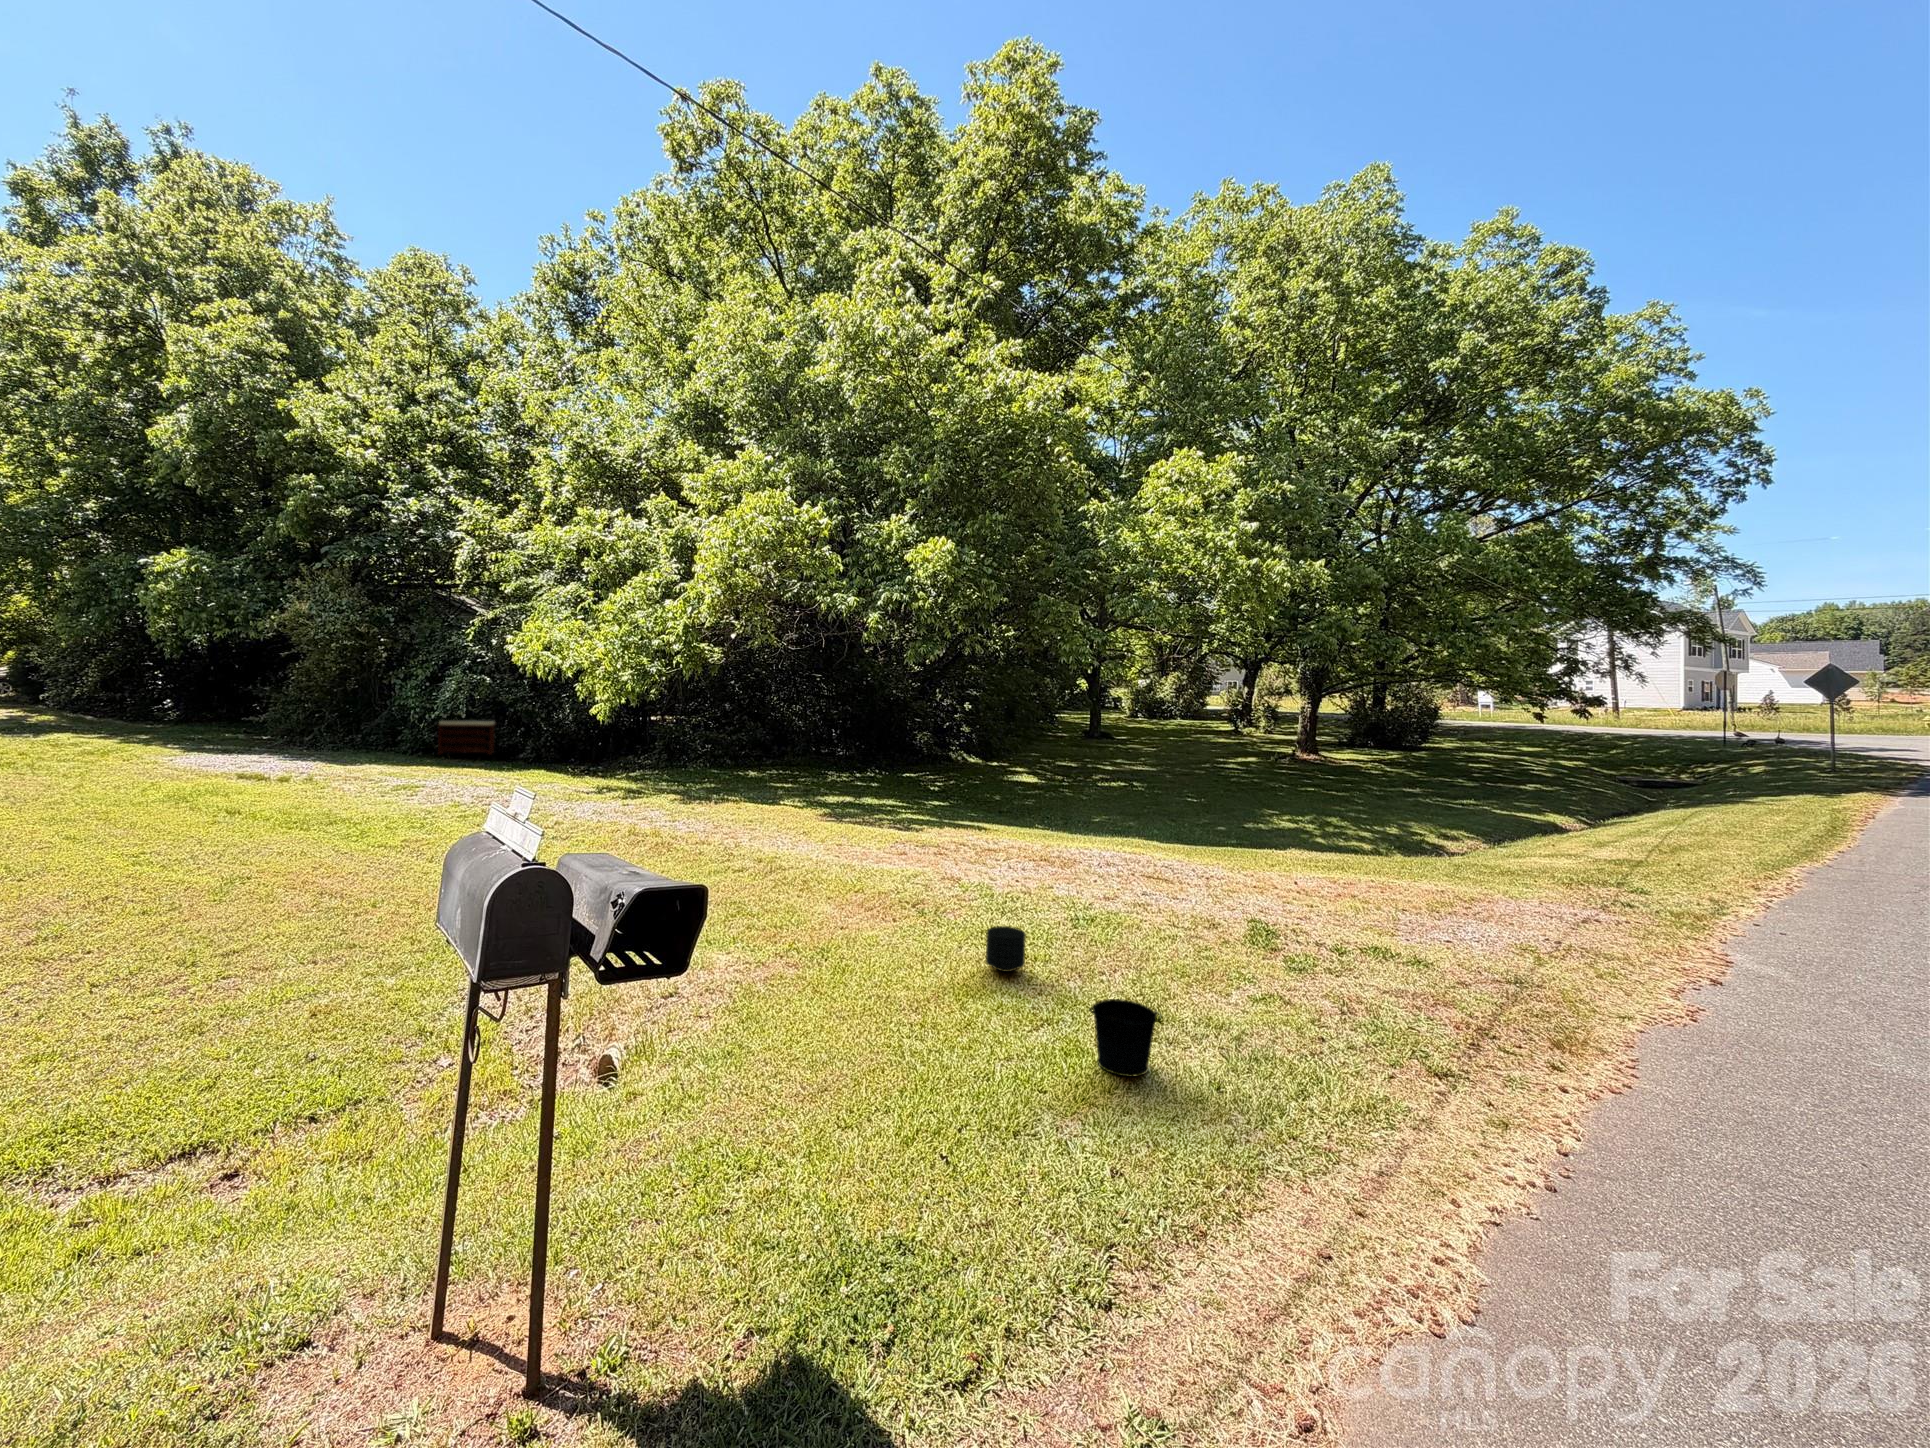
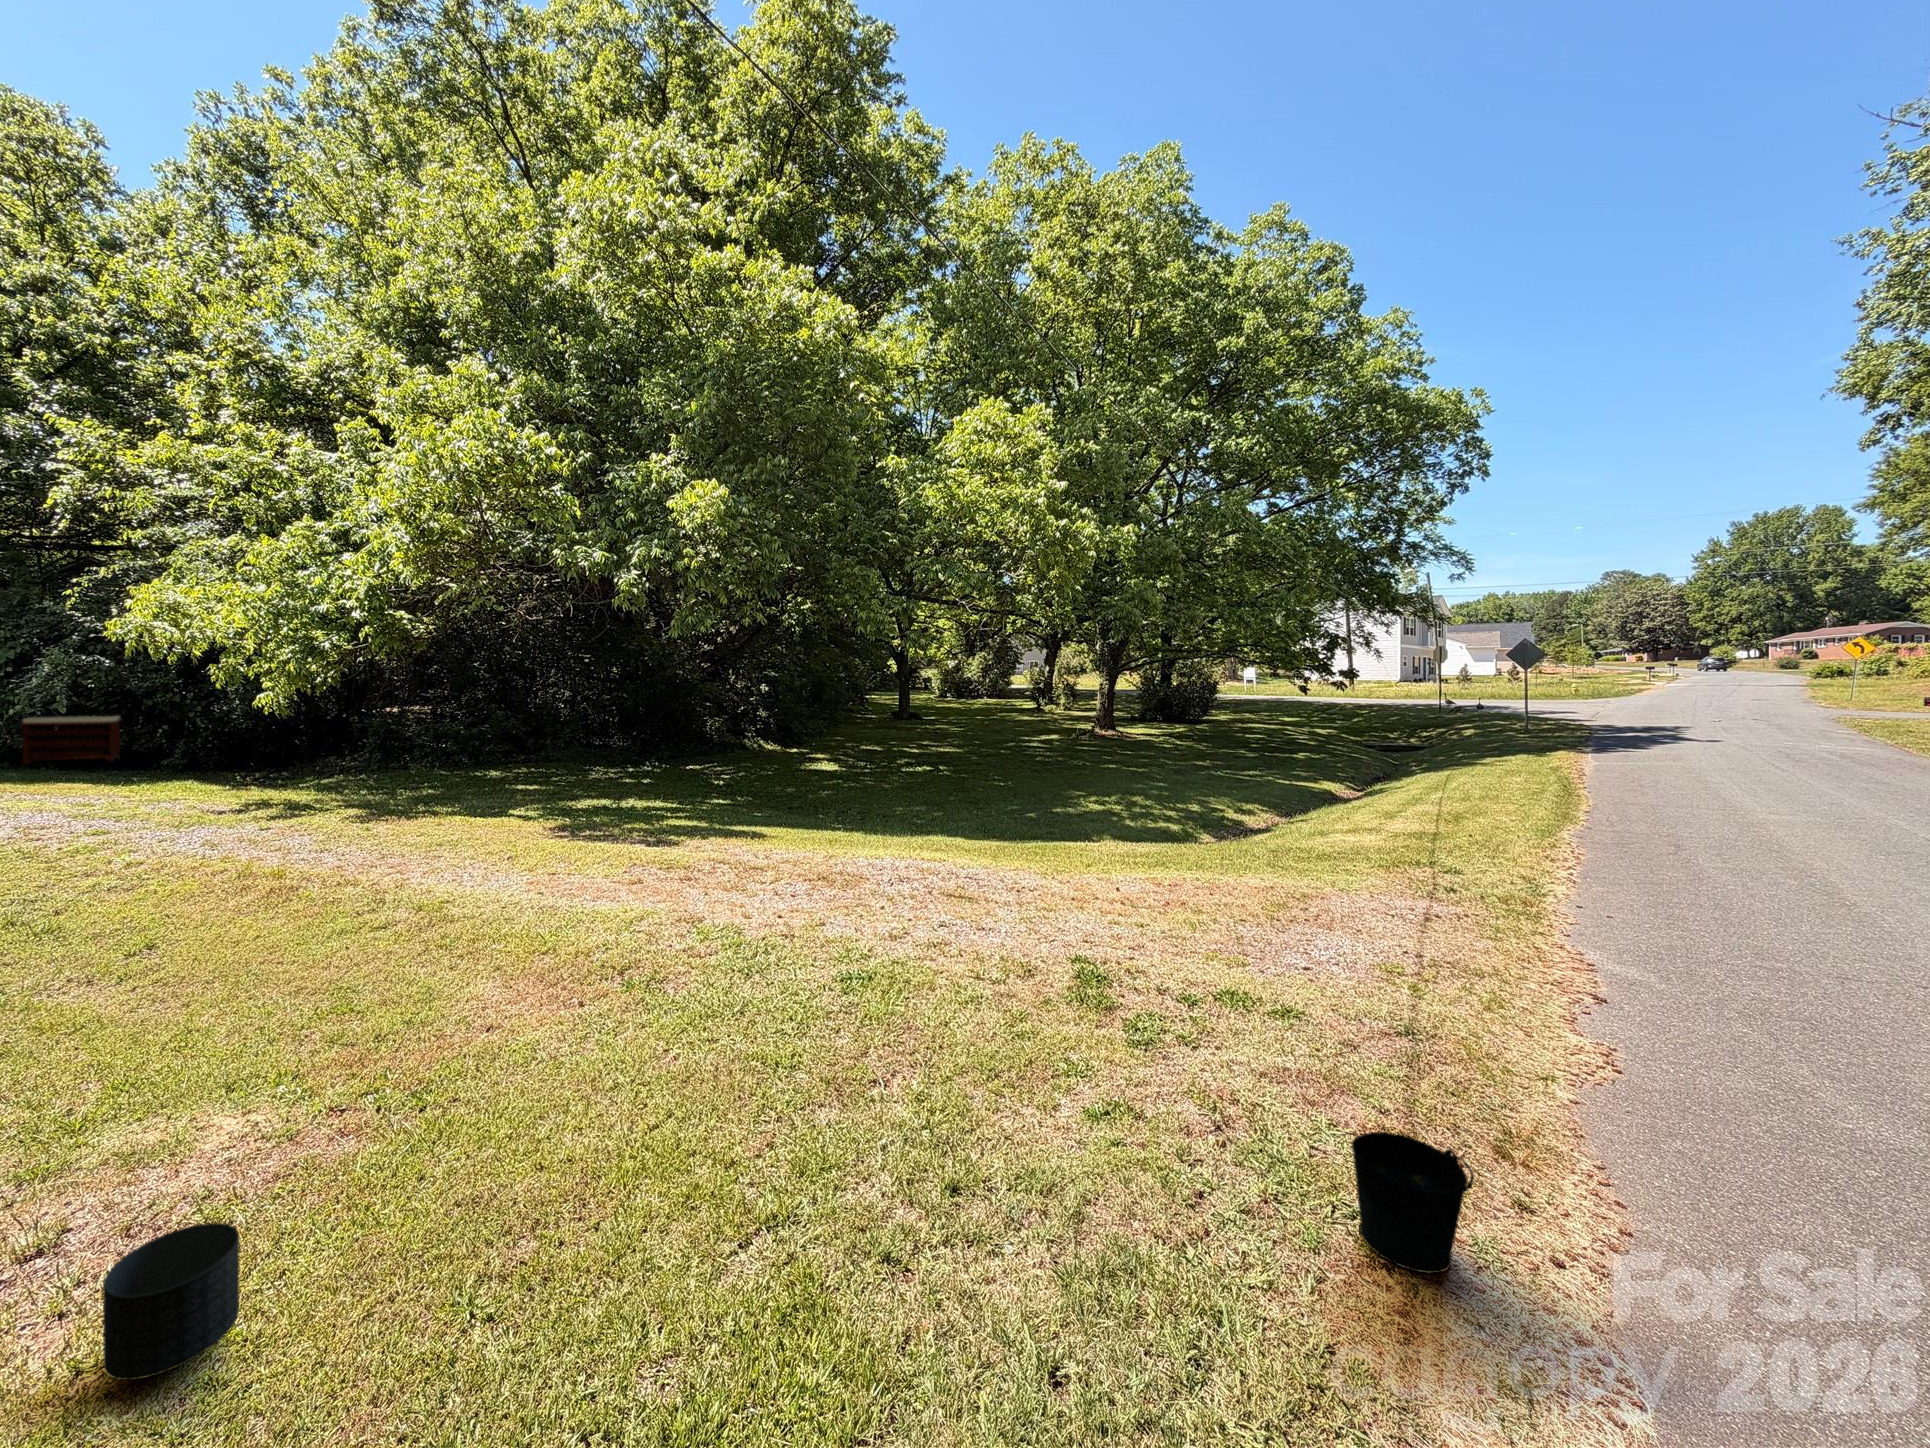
planter: present [986,926,1026,972] -> present [103,1223,239,1380]
bucket: present [1089,999,1161,1077] -> present [1351,1132,1474,1273]

